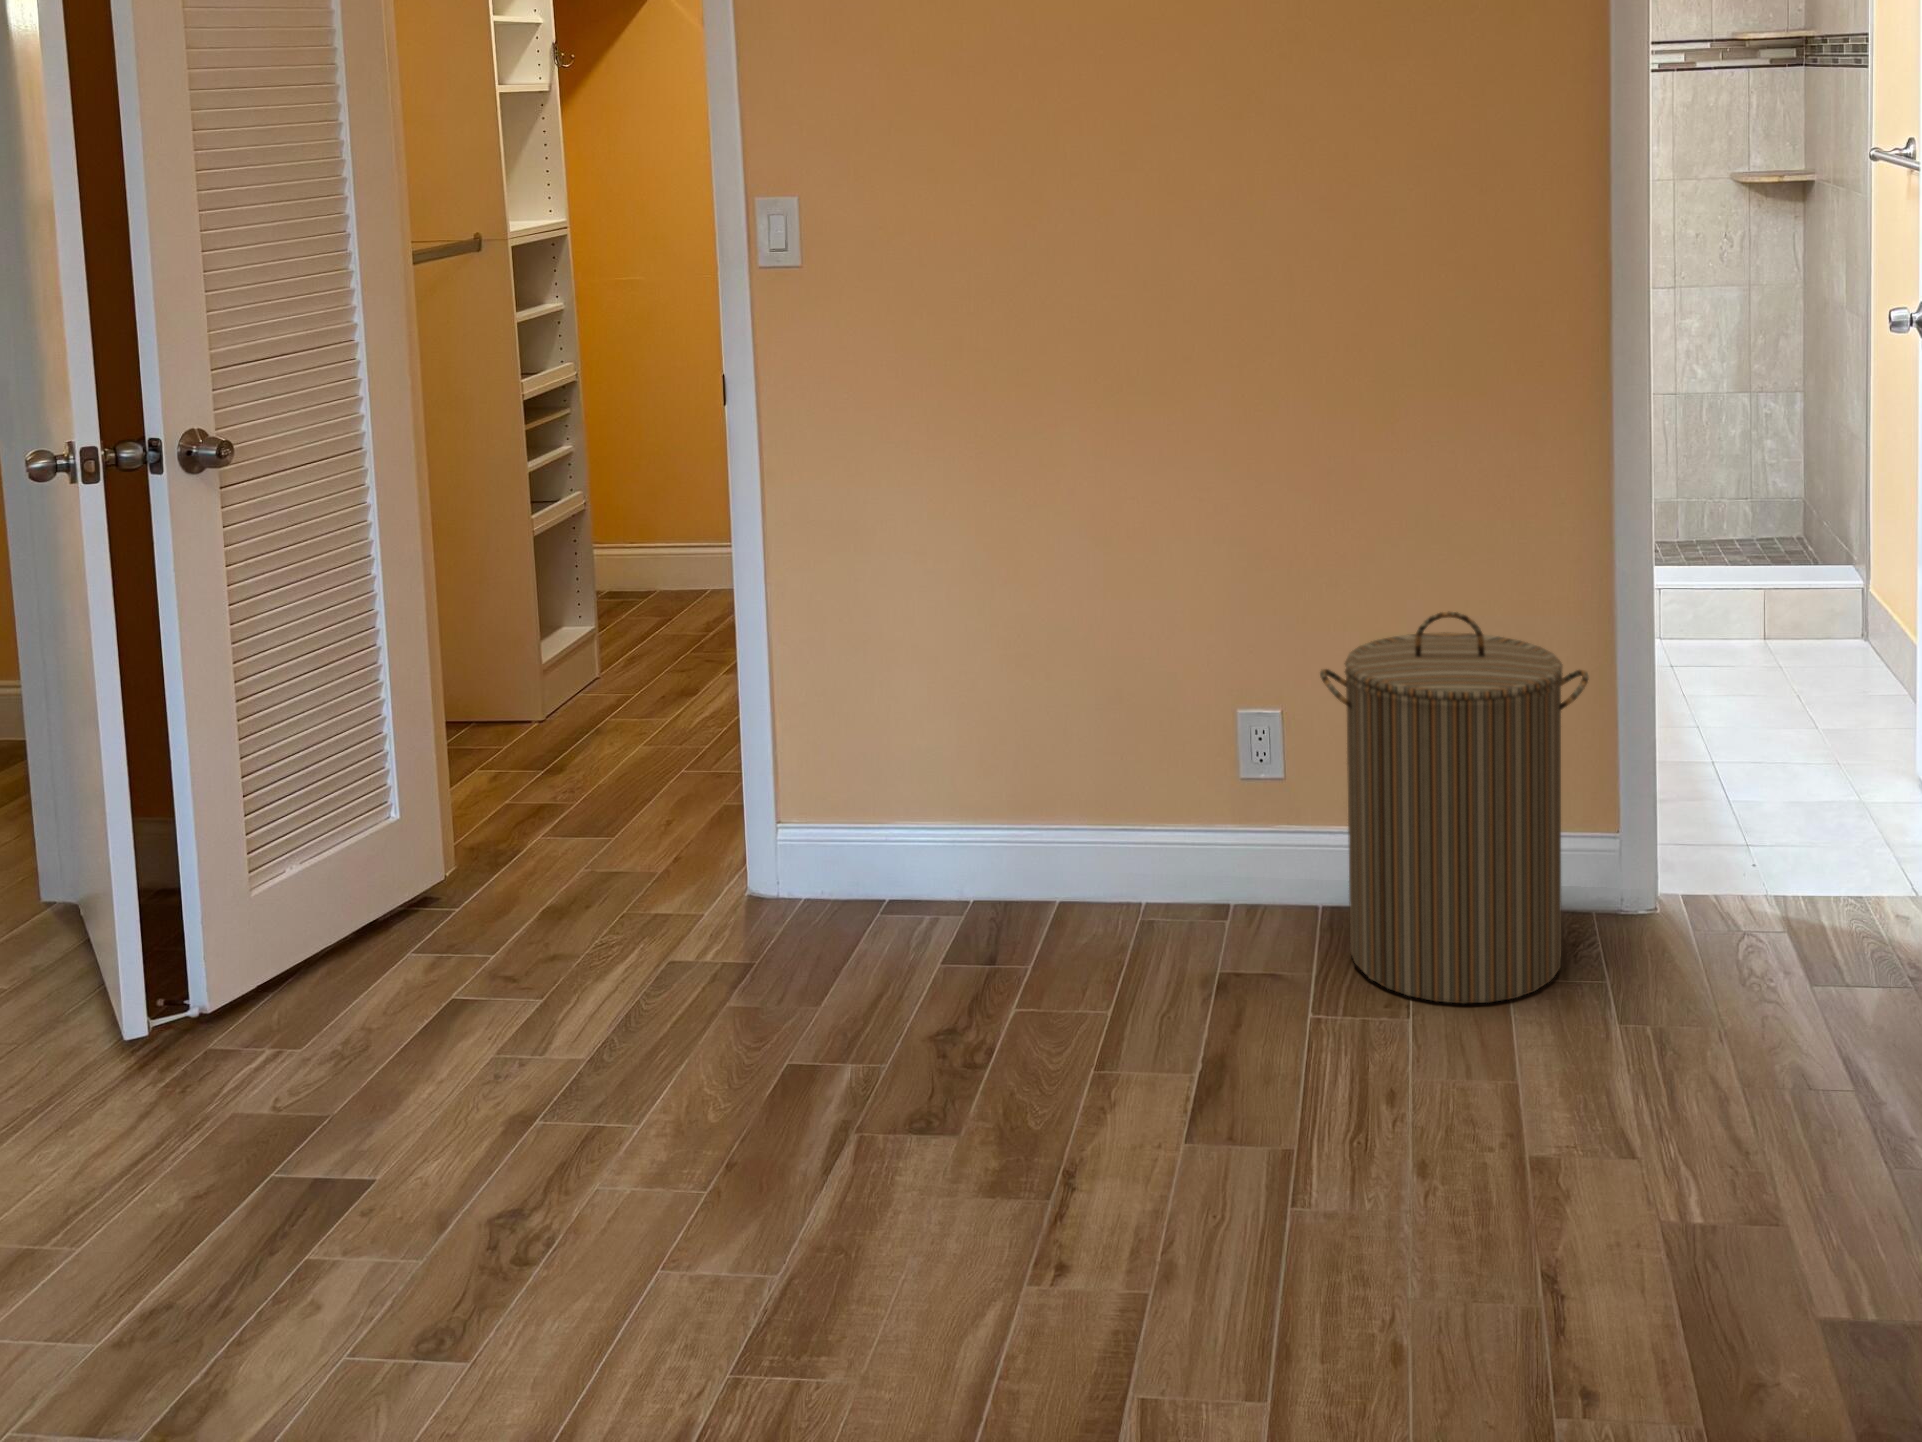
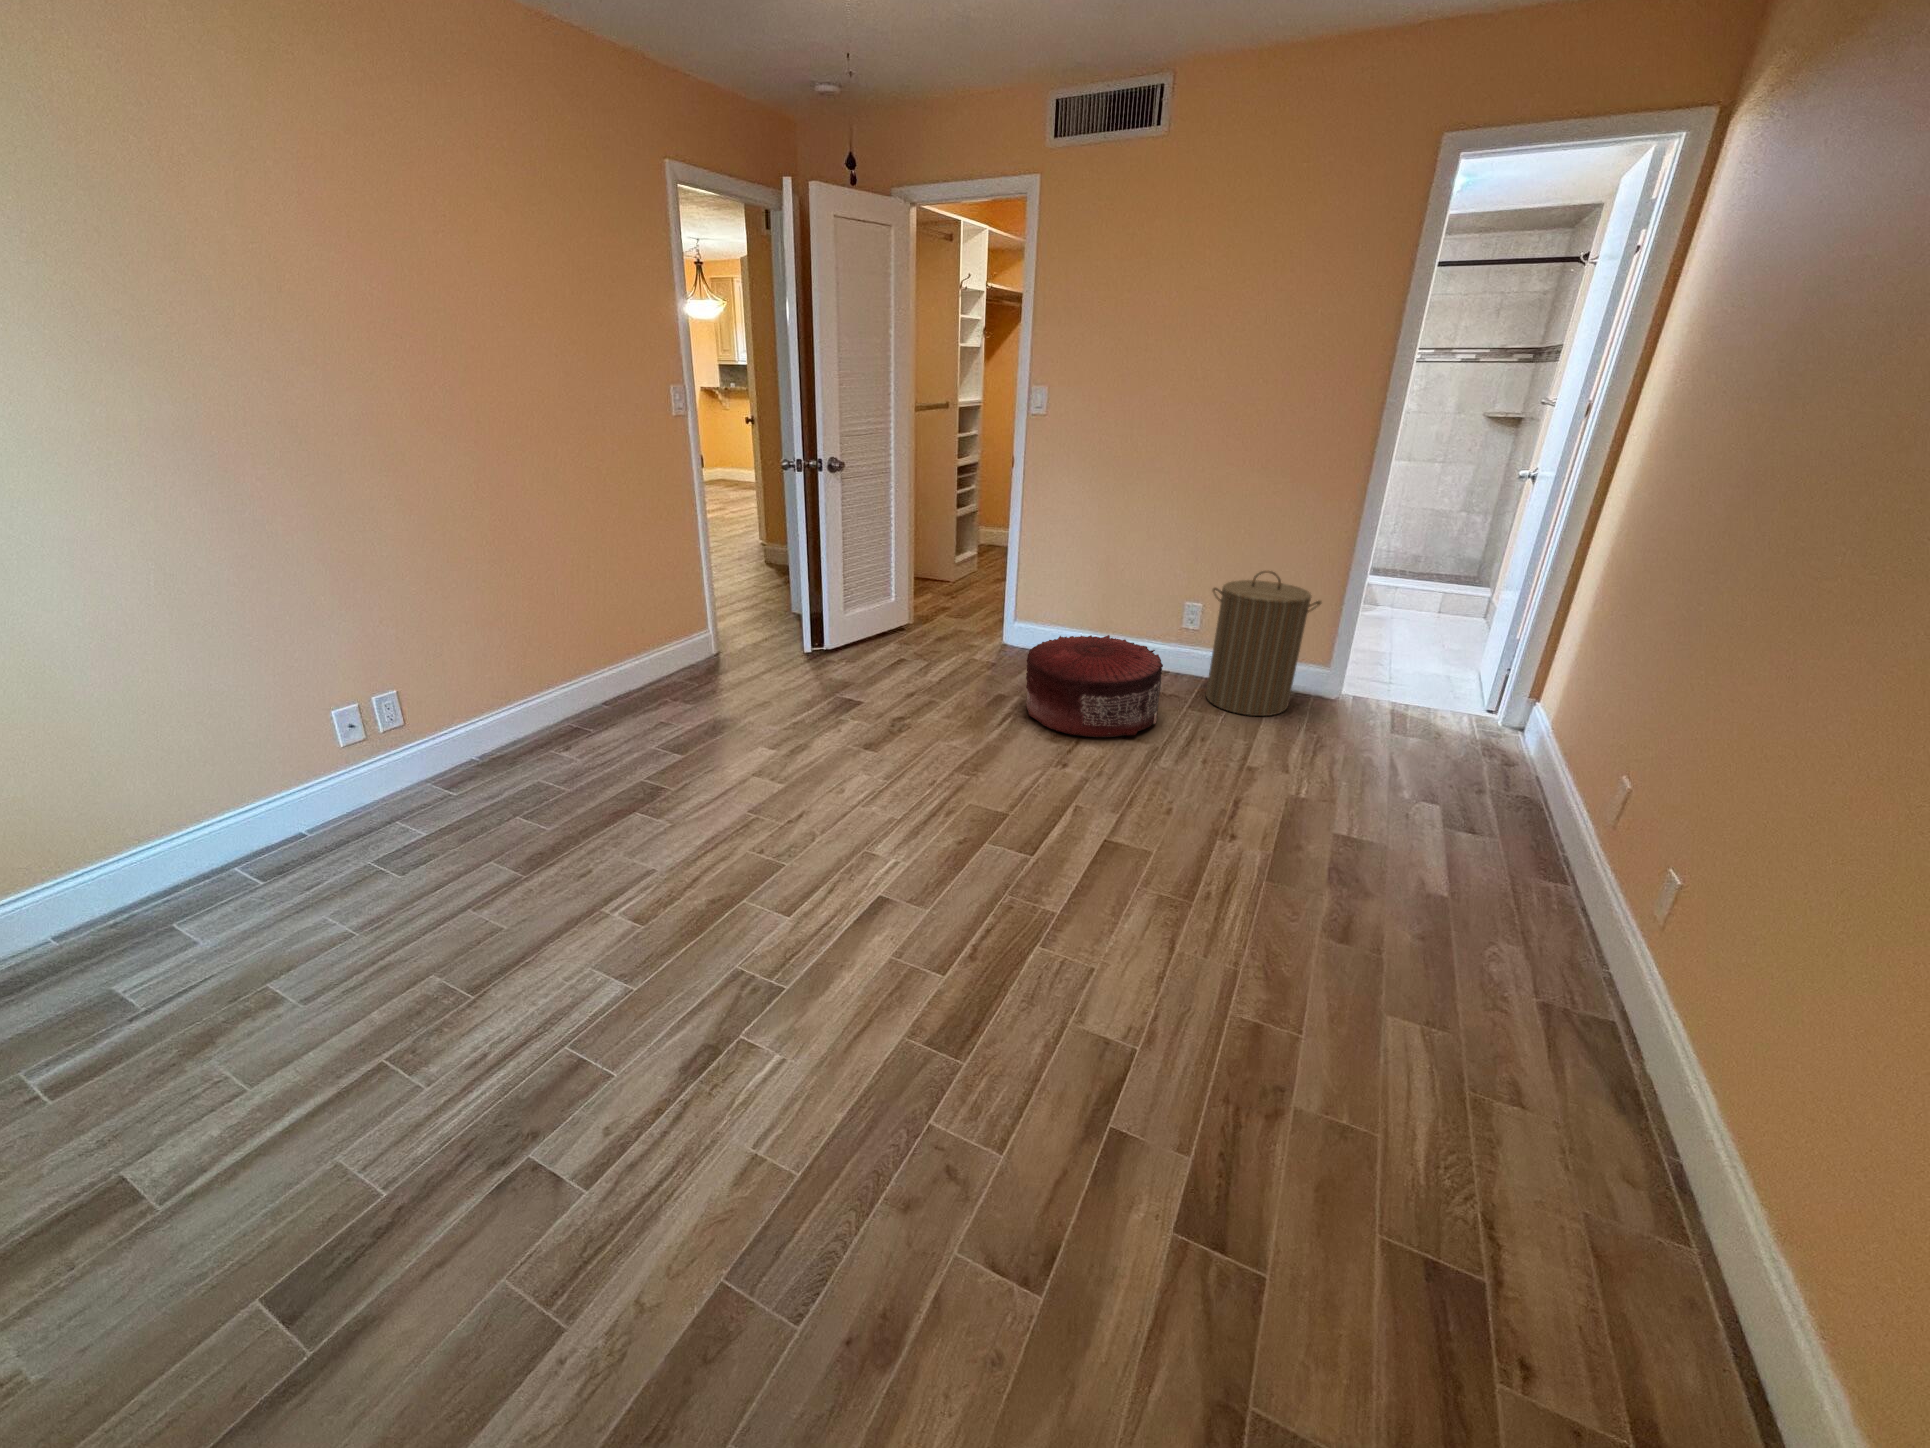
pouf: none [881,842,1274,1190] -> present [1026,635,1163,737]

